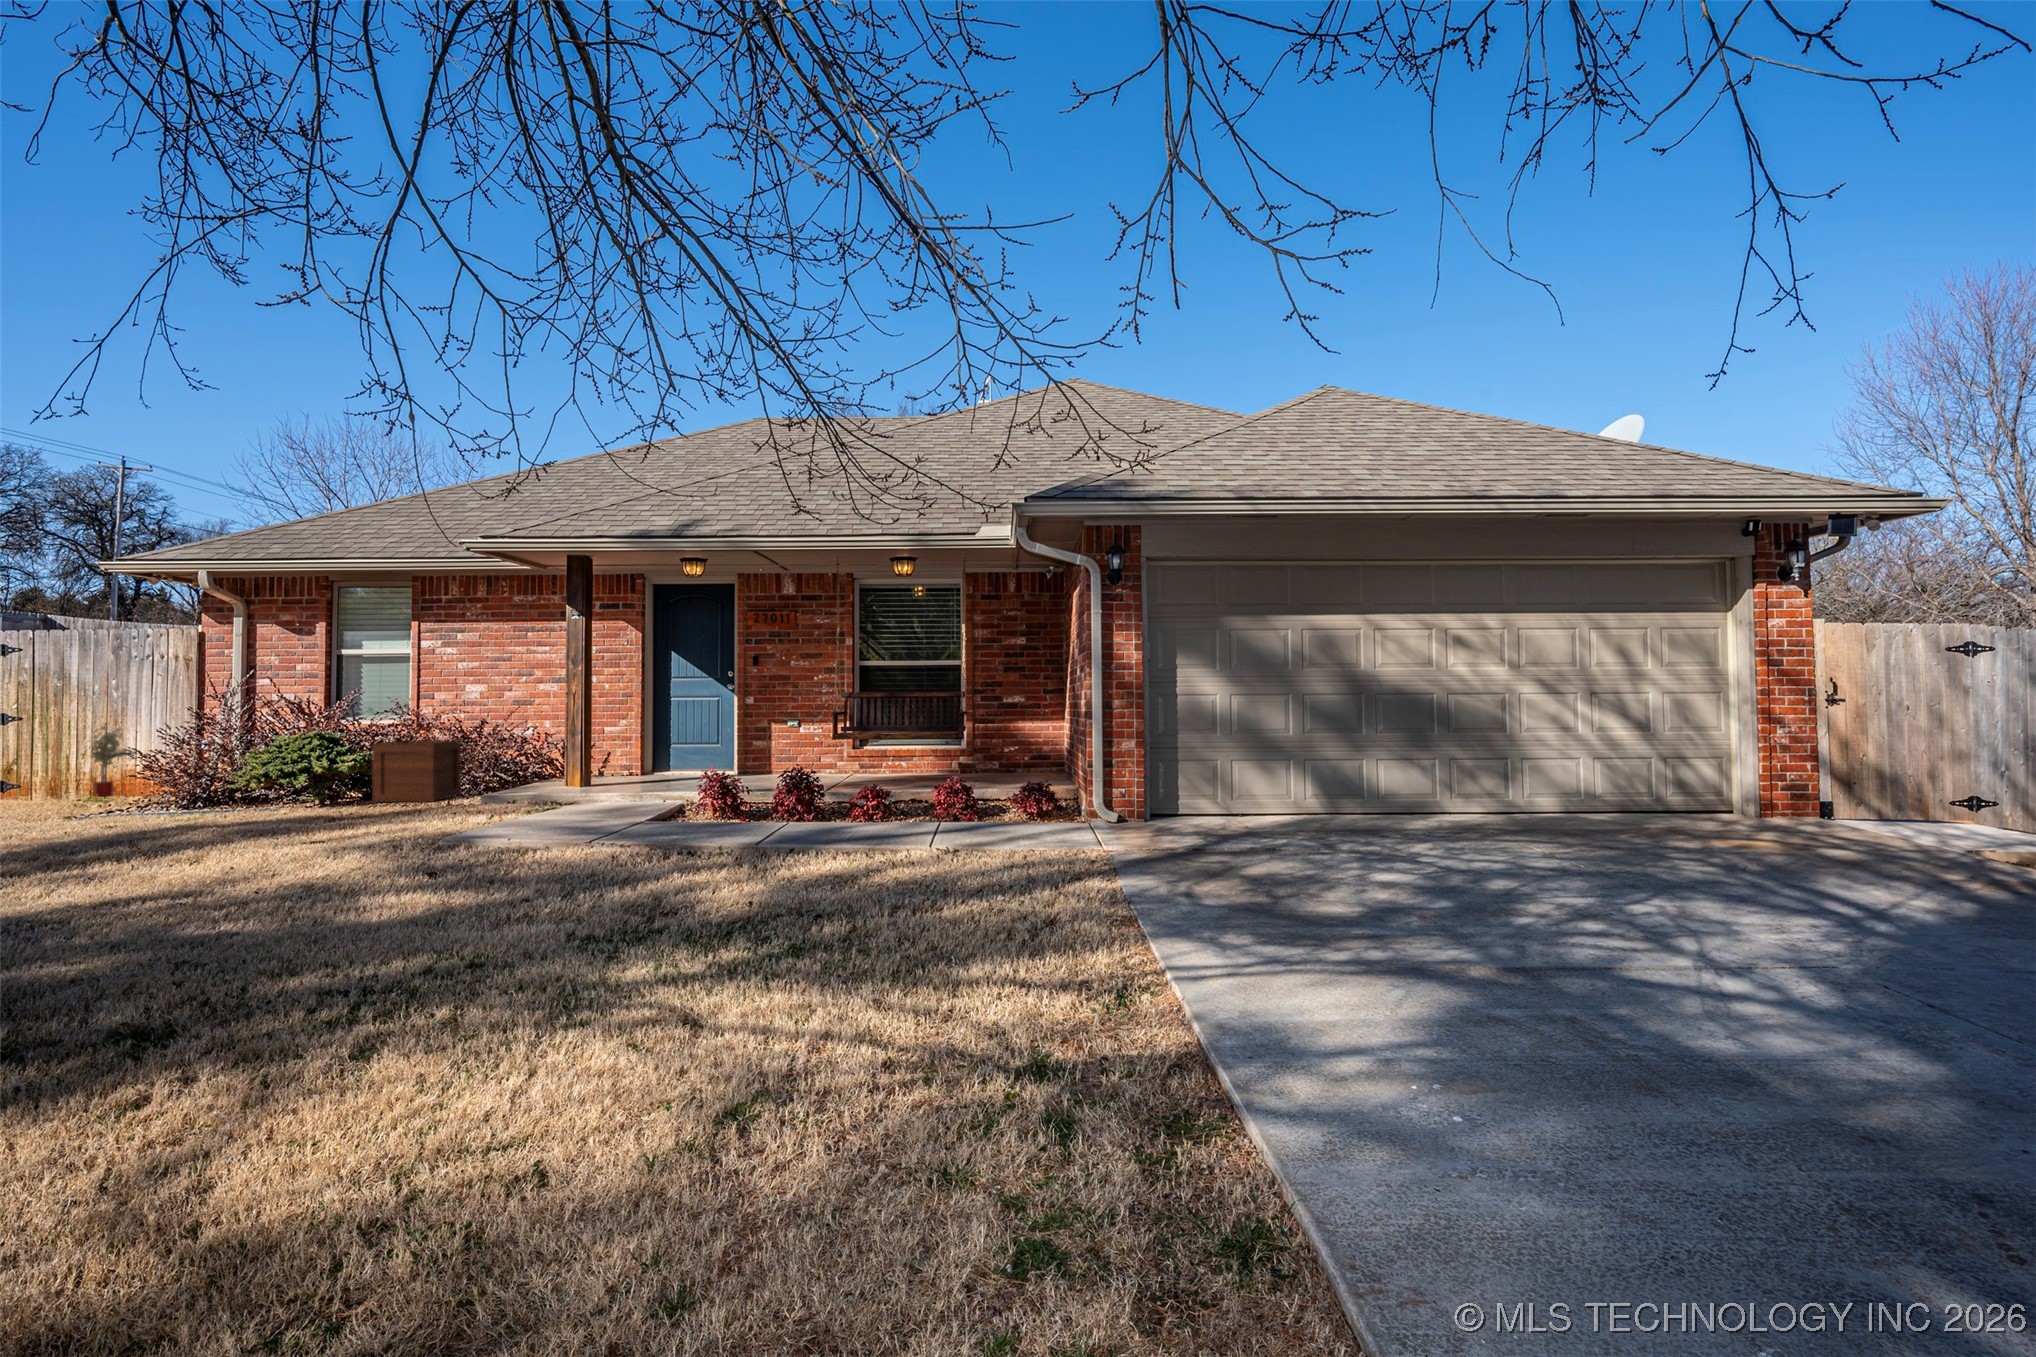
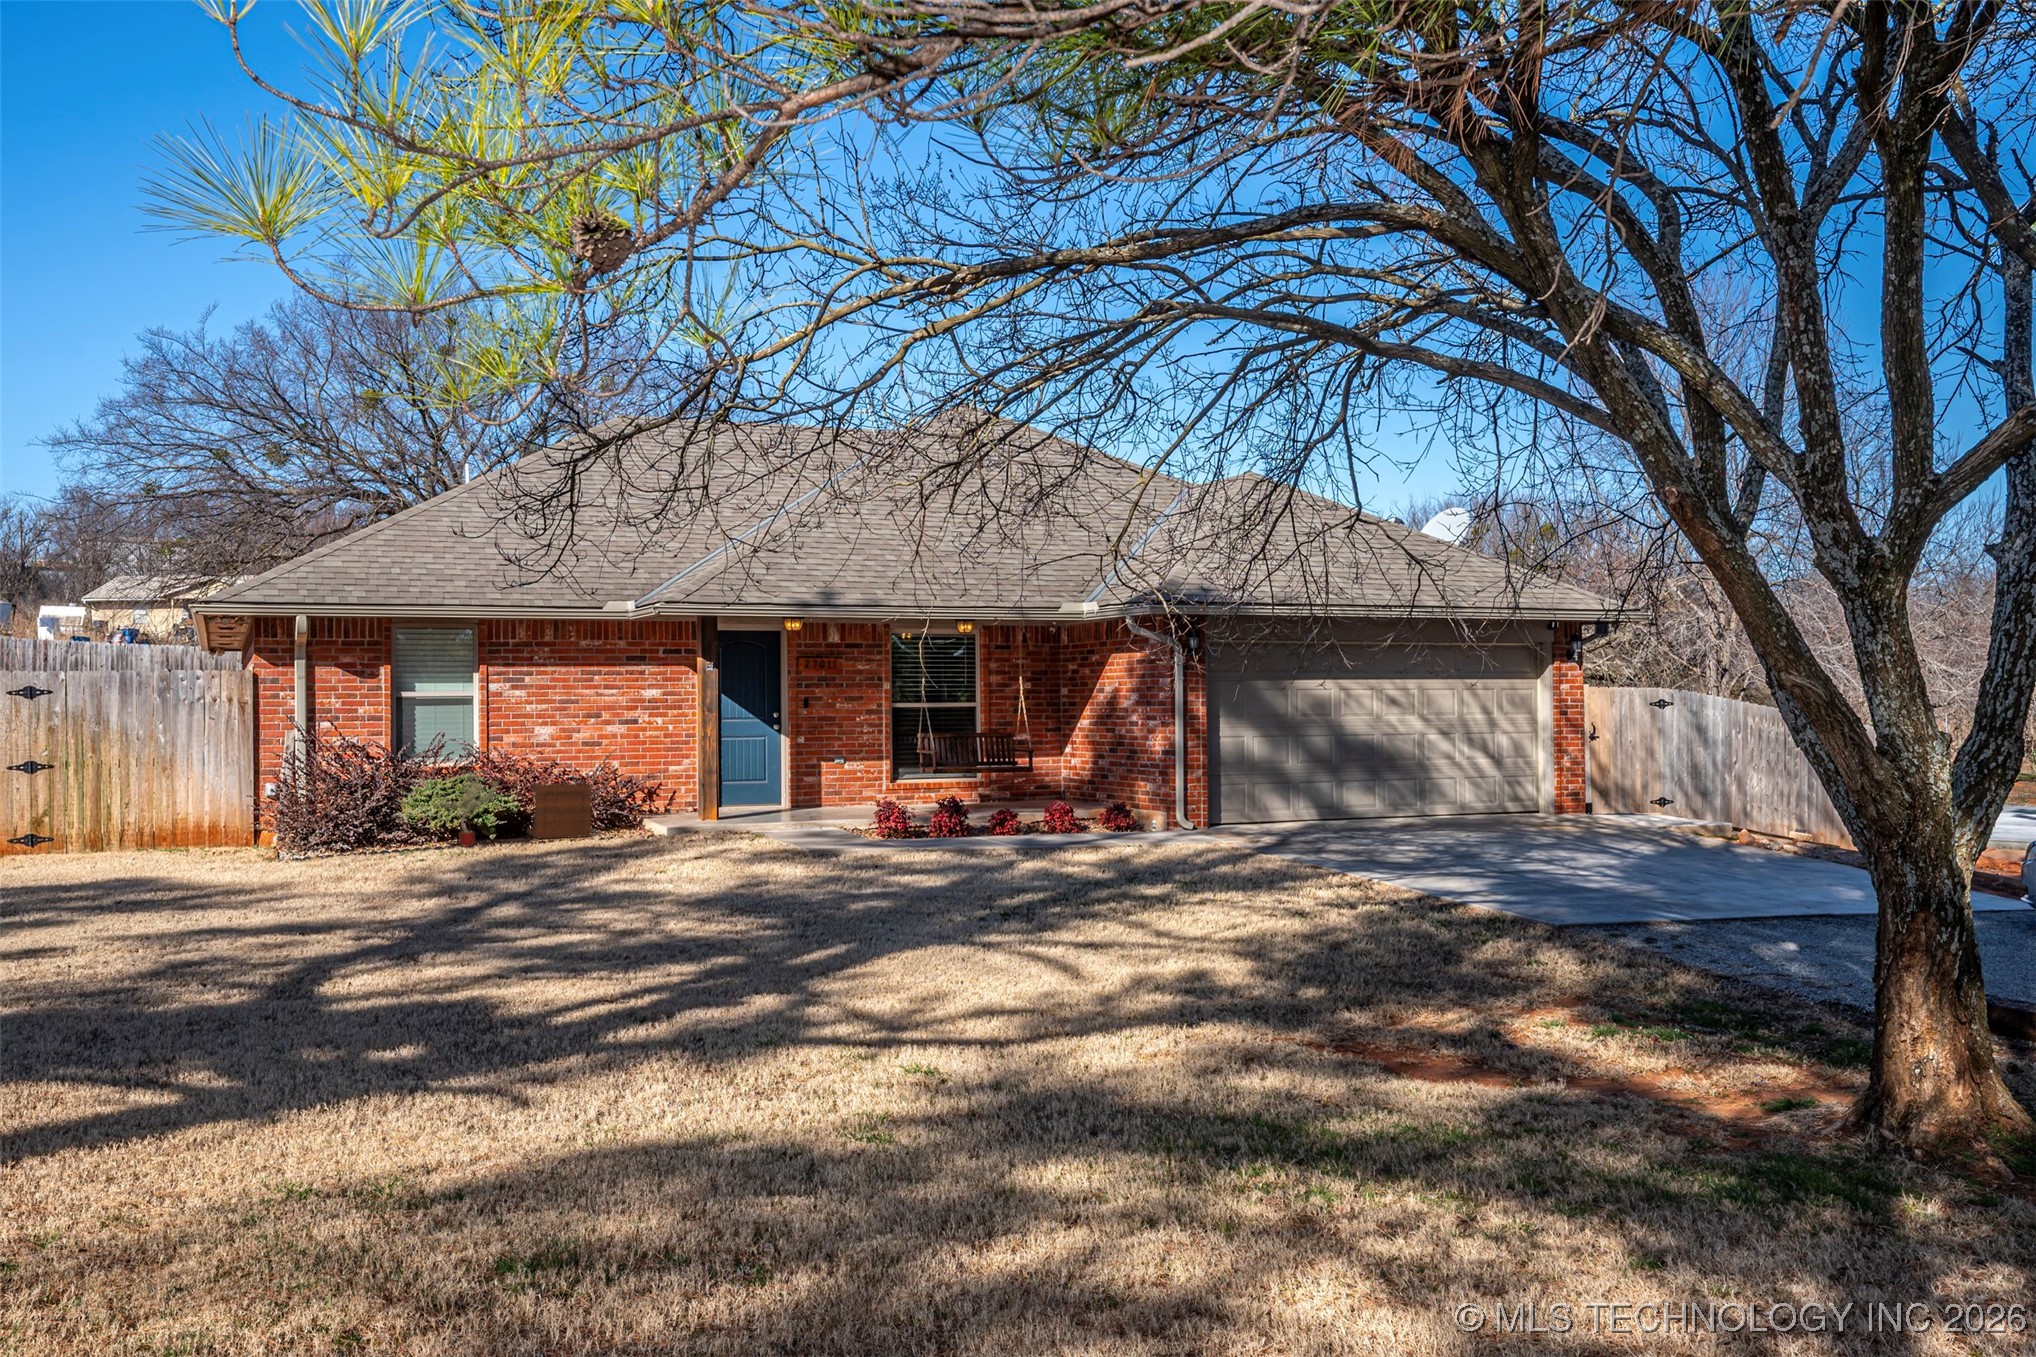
potted tree: present [89,723,136,796] -> present [437,773,498,846]

